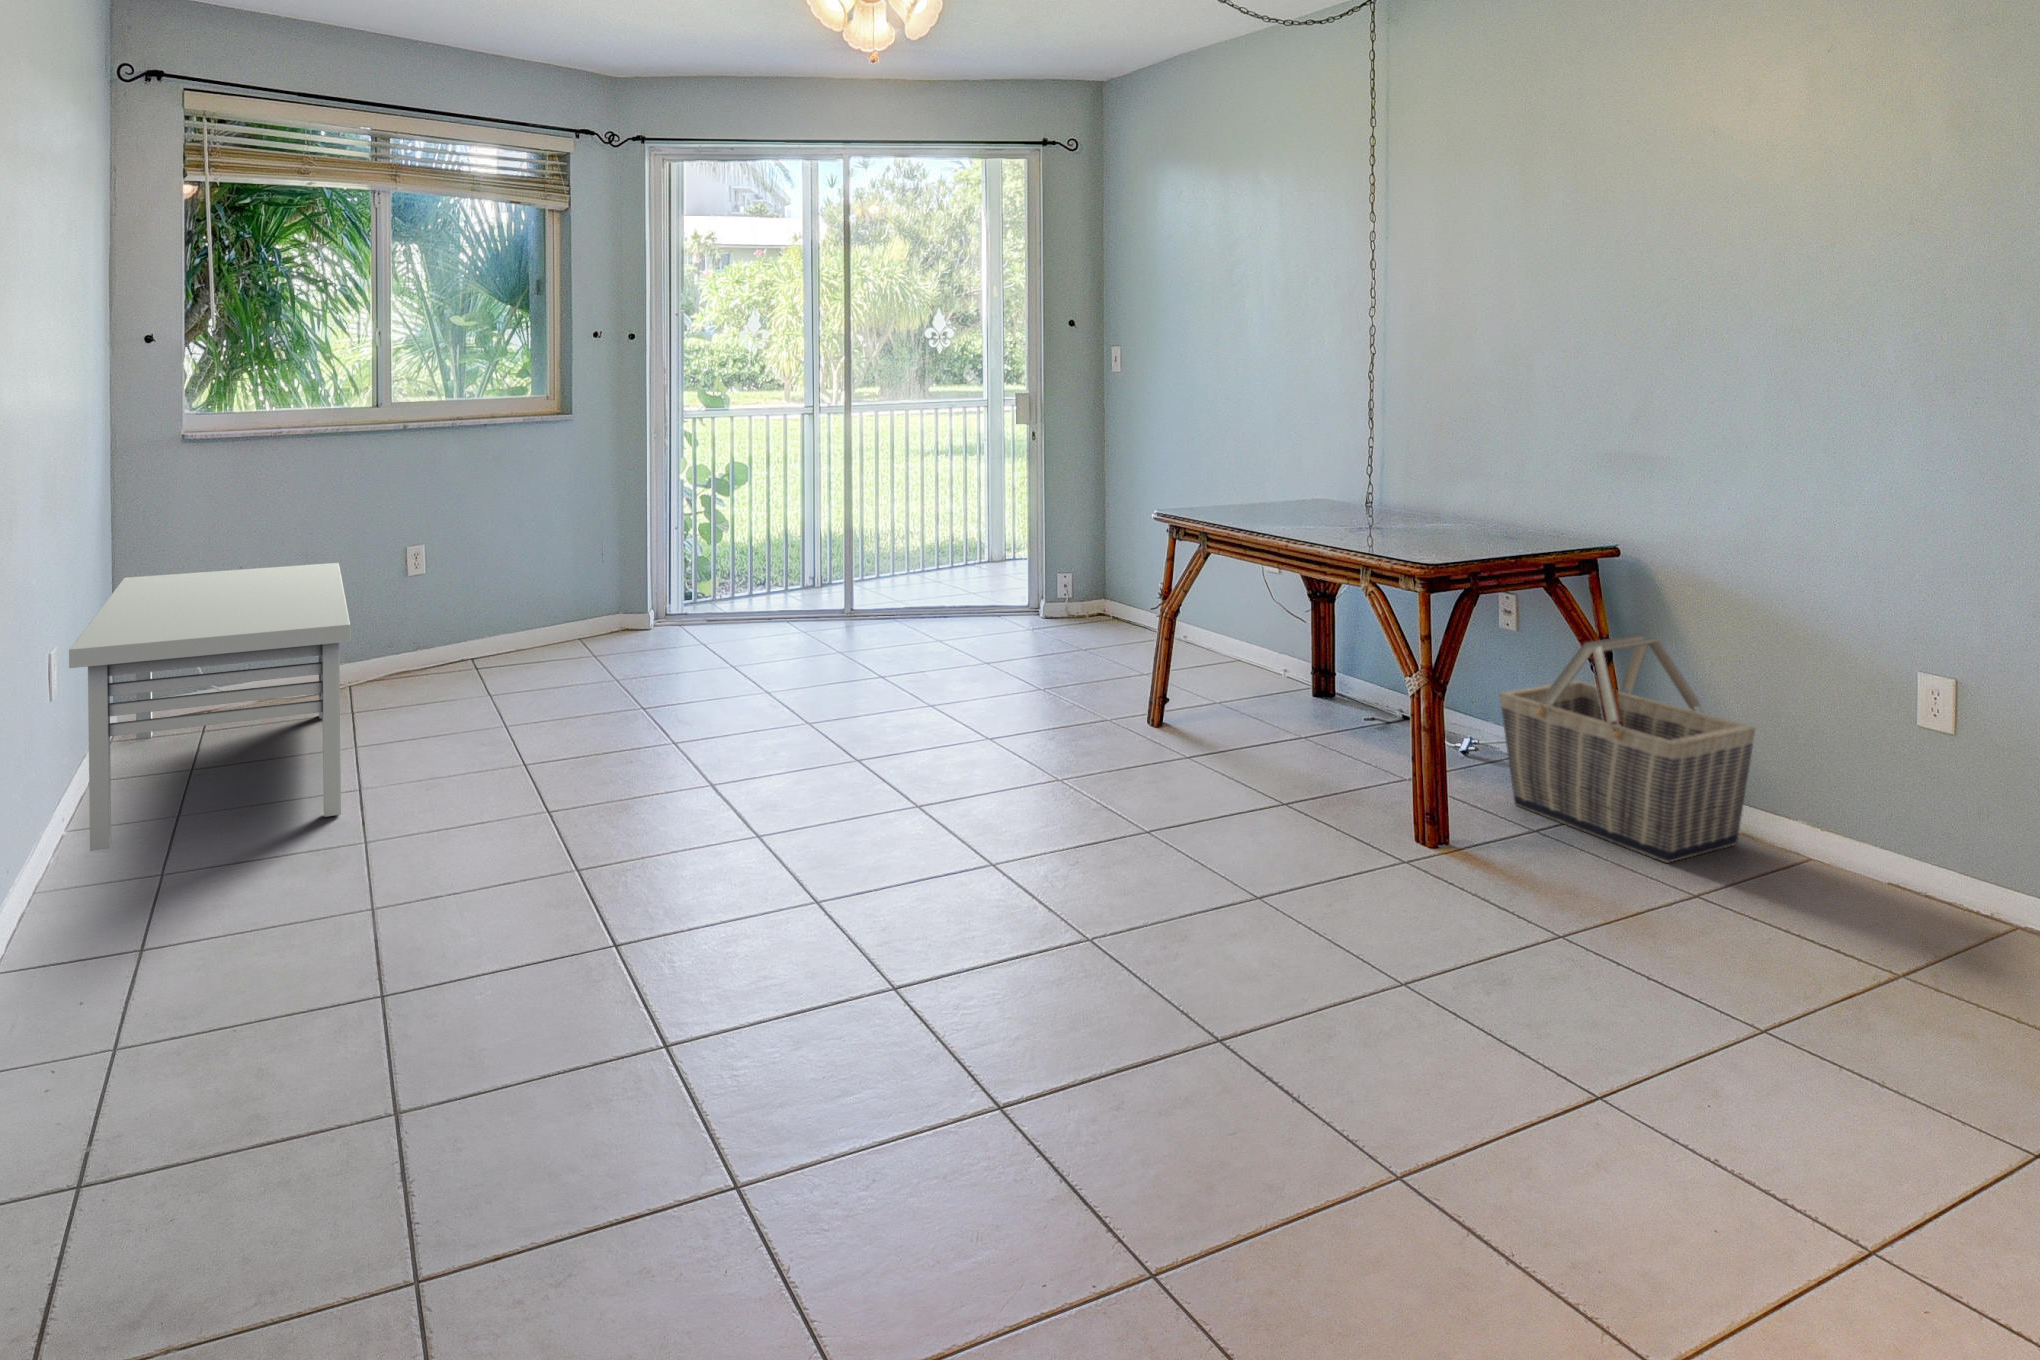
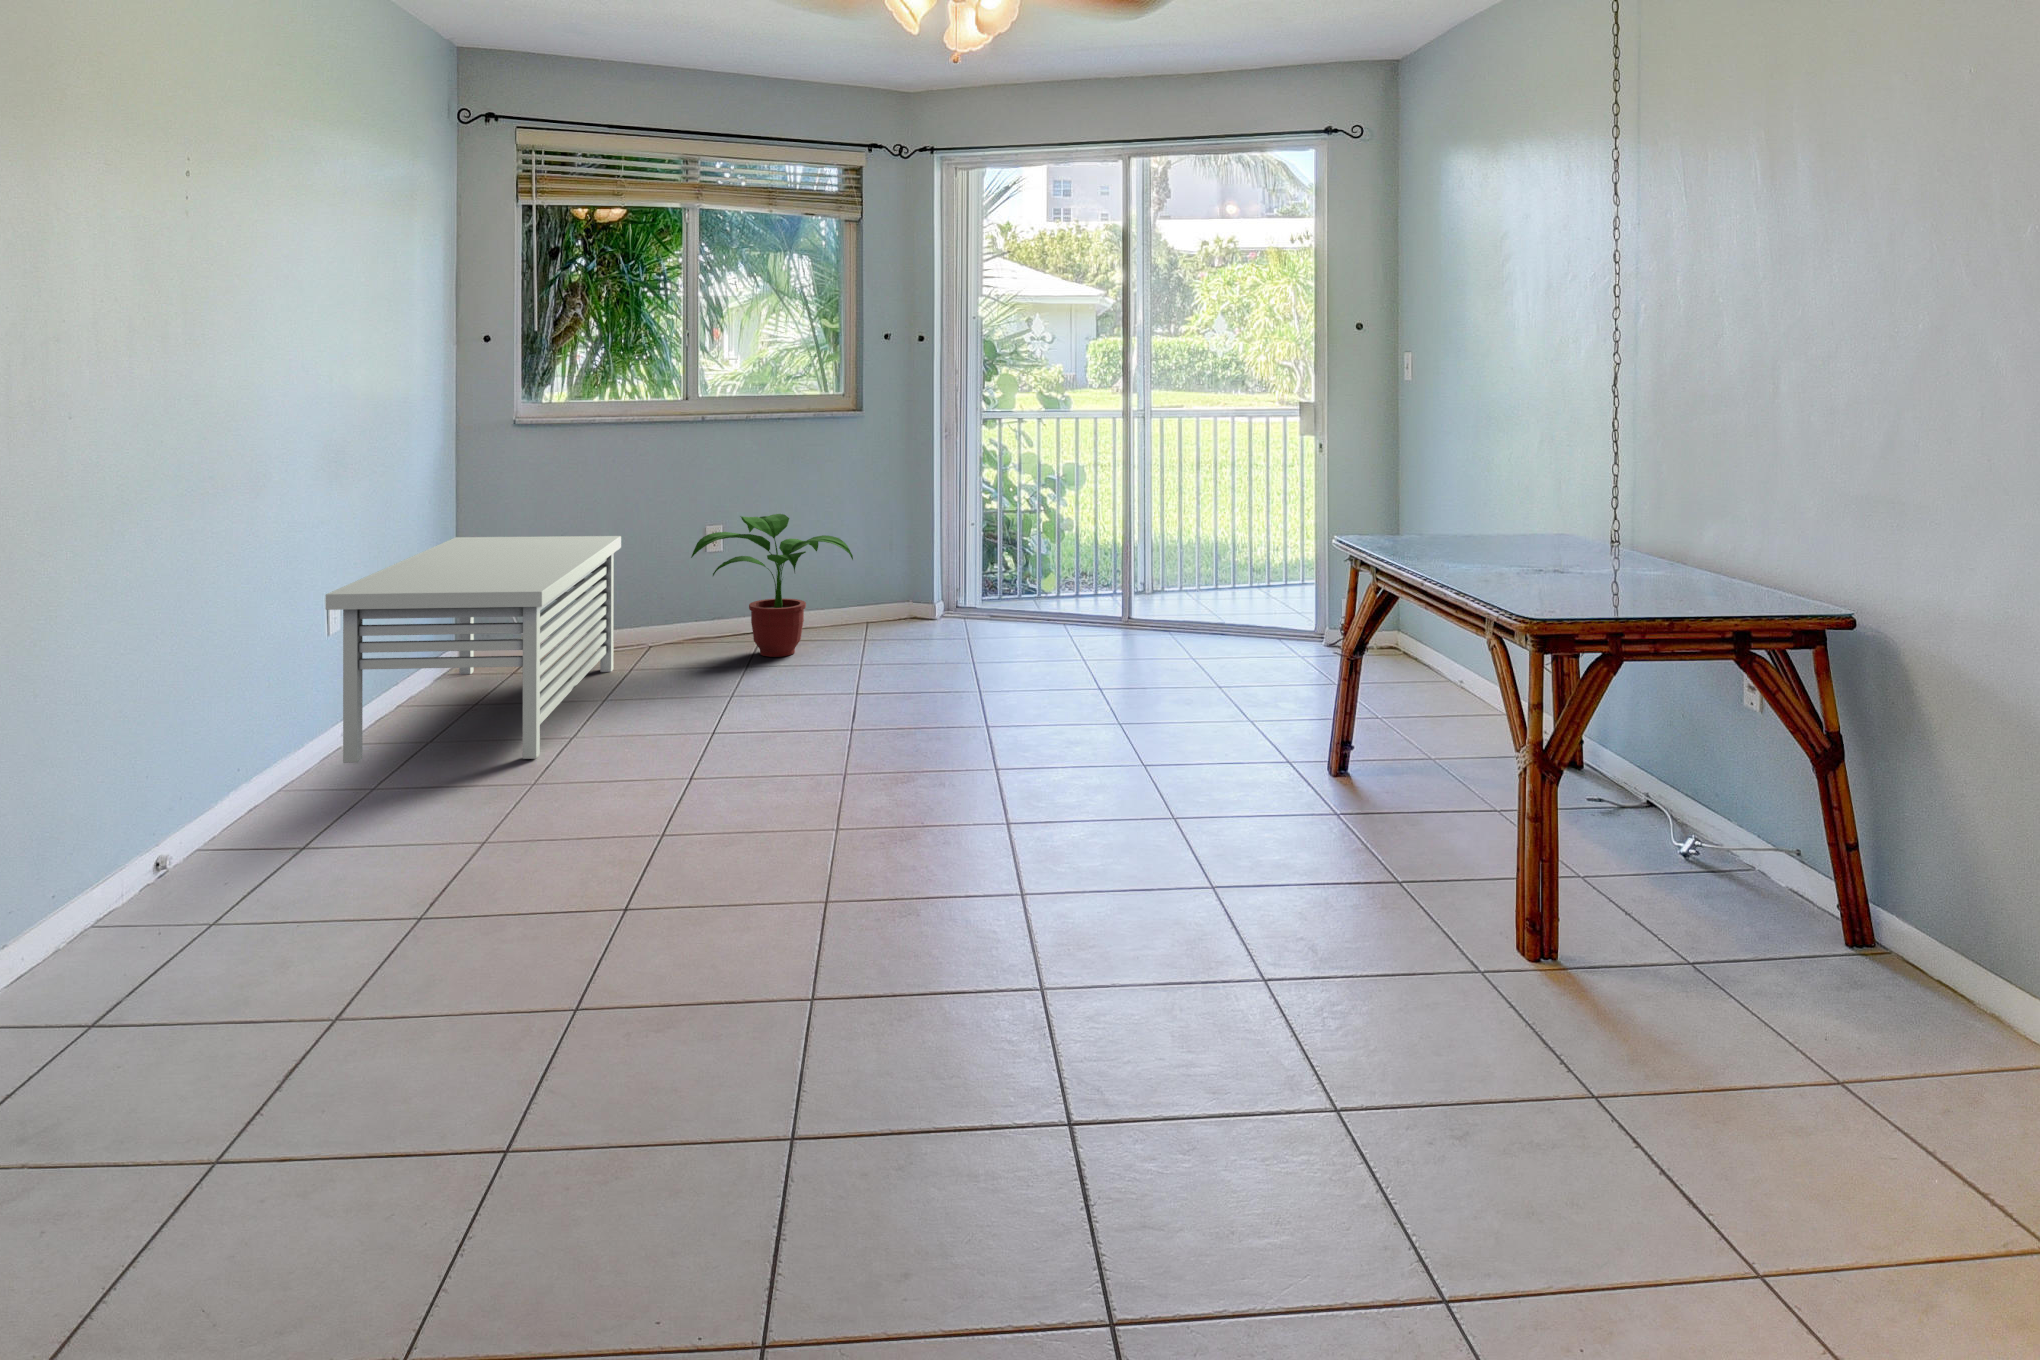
potted plant: none [425,529,599,683] -> present [691,514,853,657]
basket: present [1499,635,1755,863] -> none [1680,733,2004,1035]

